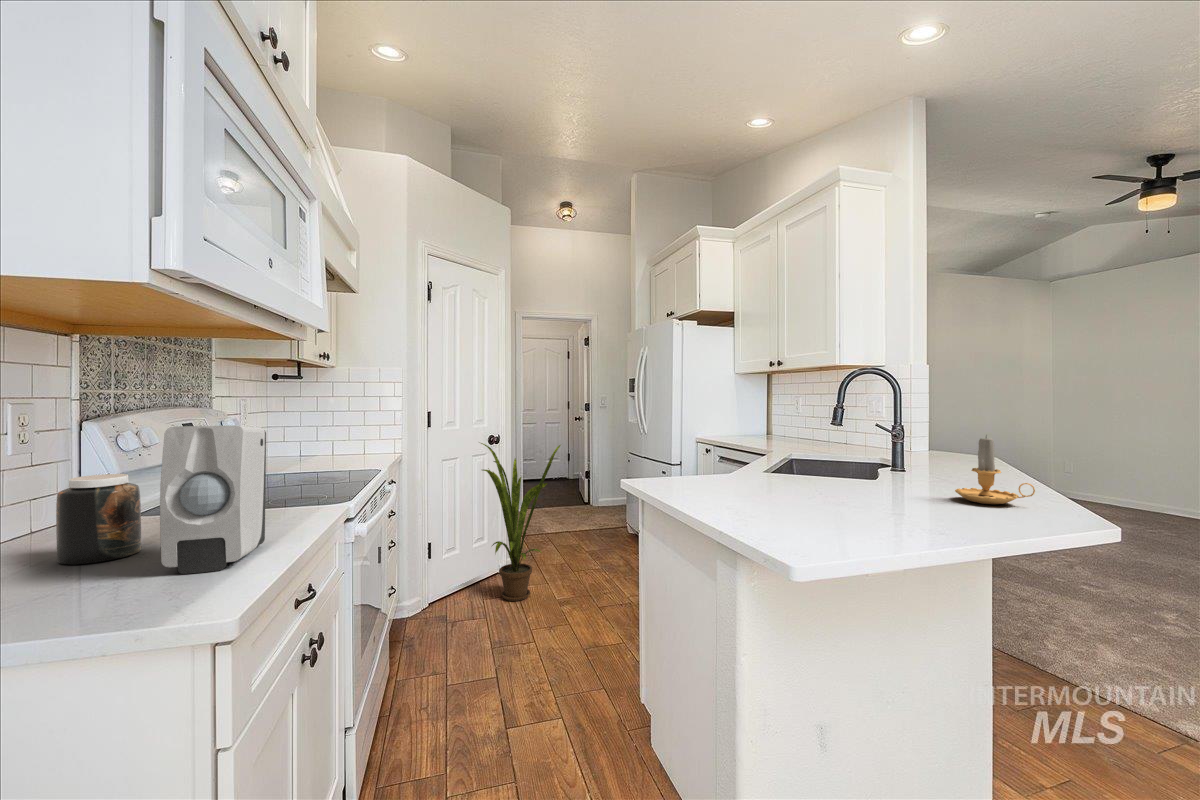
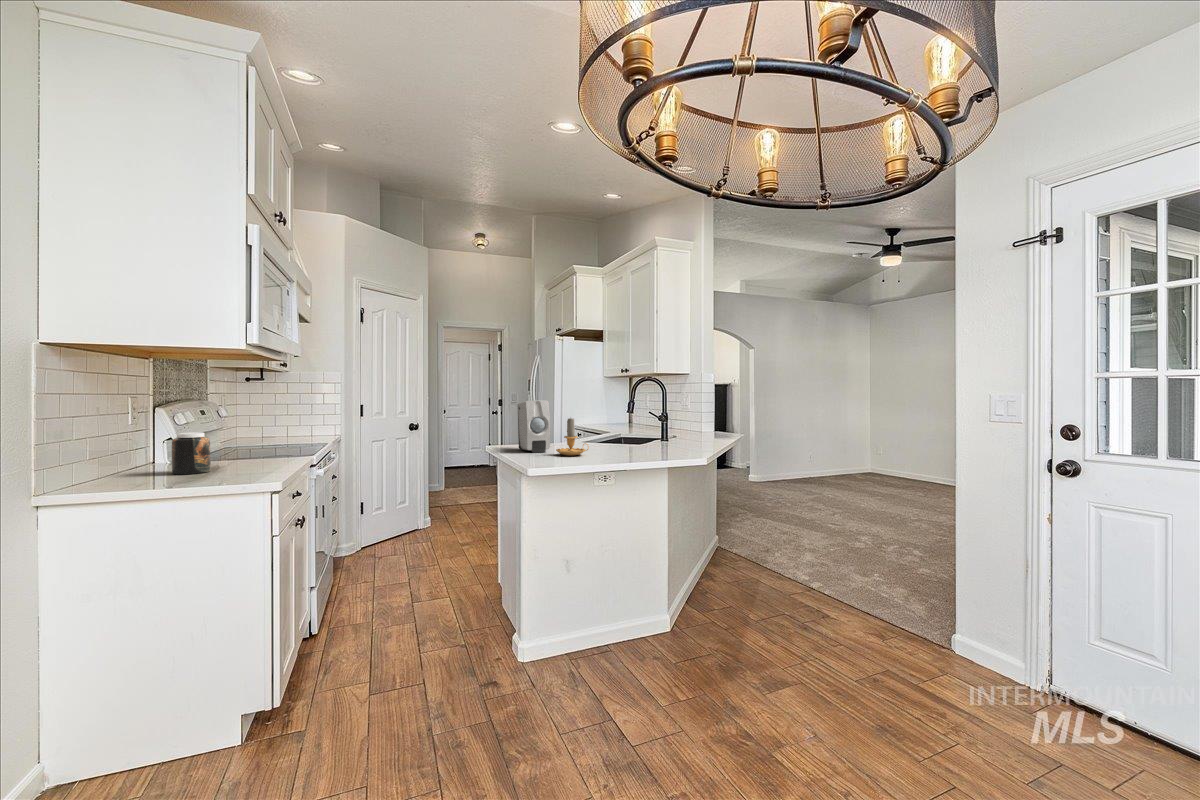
soap dispenser: present [160,425,266,574] -> present [518,400,550,453]
candle: present [955,437,1035,504] -> present [556,418,589,456]
house plant: present [481,443,561,601] -> none [400,428,465,545]

